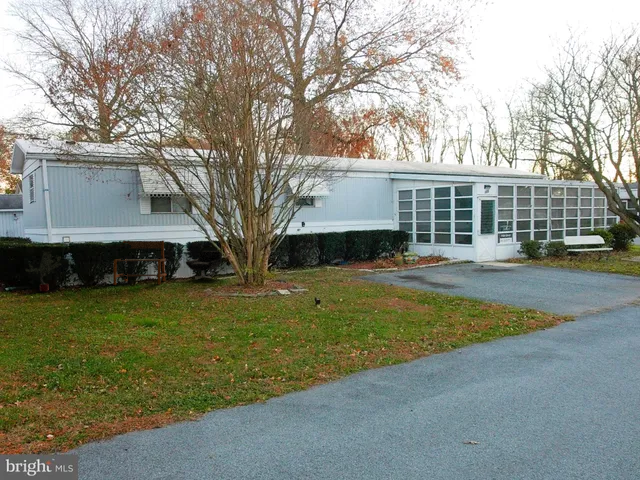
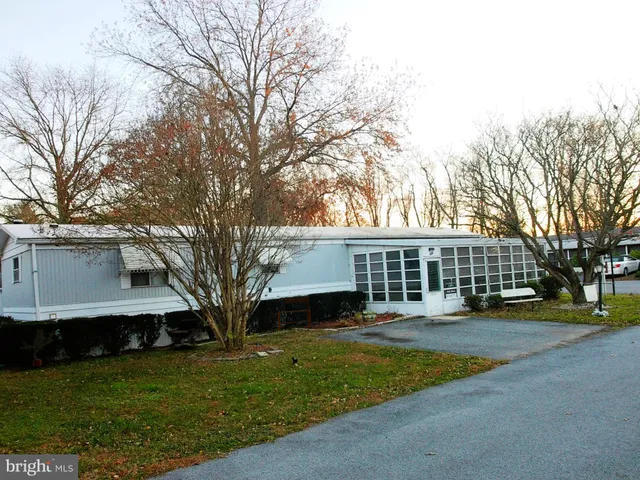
bench: present [113,241,167,285] -> present [278,297,311,329]

